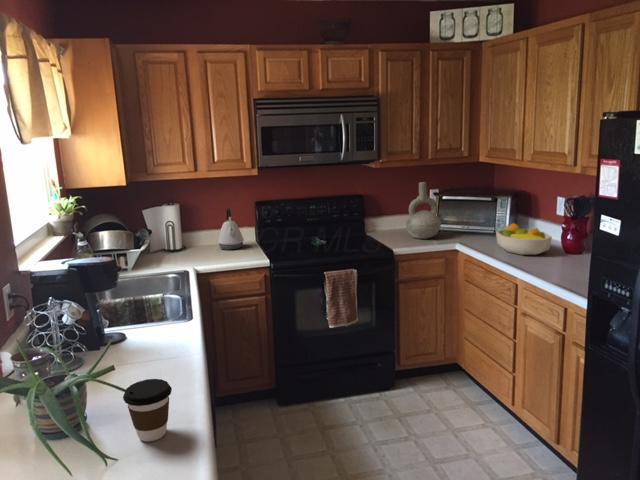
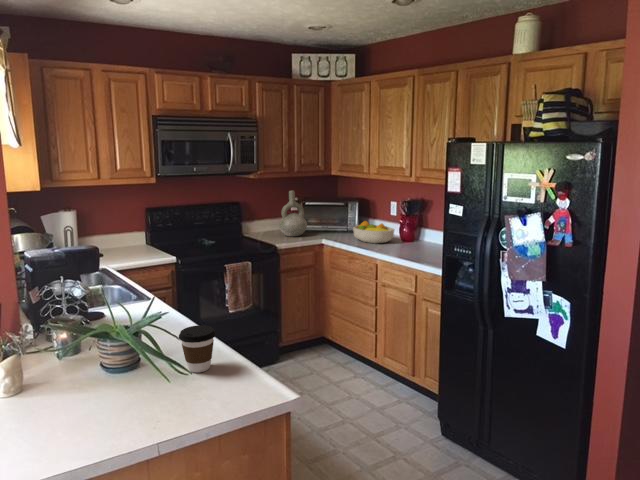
kettle: present [218,208,244,250] -> none [116,214,141,252]

